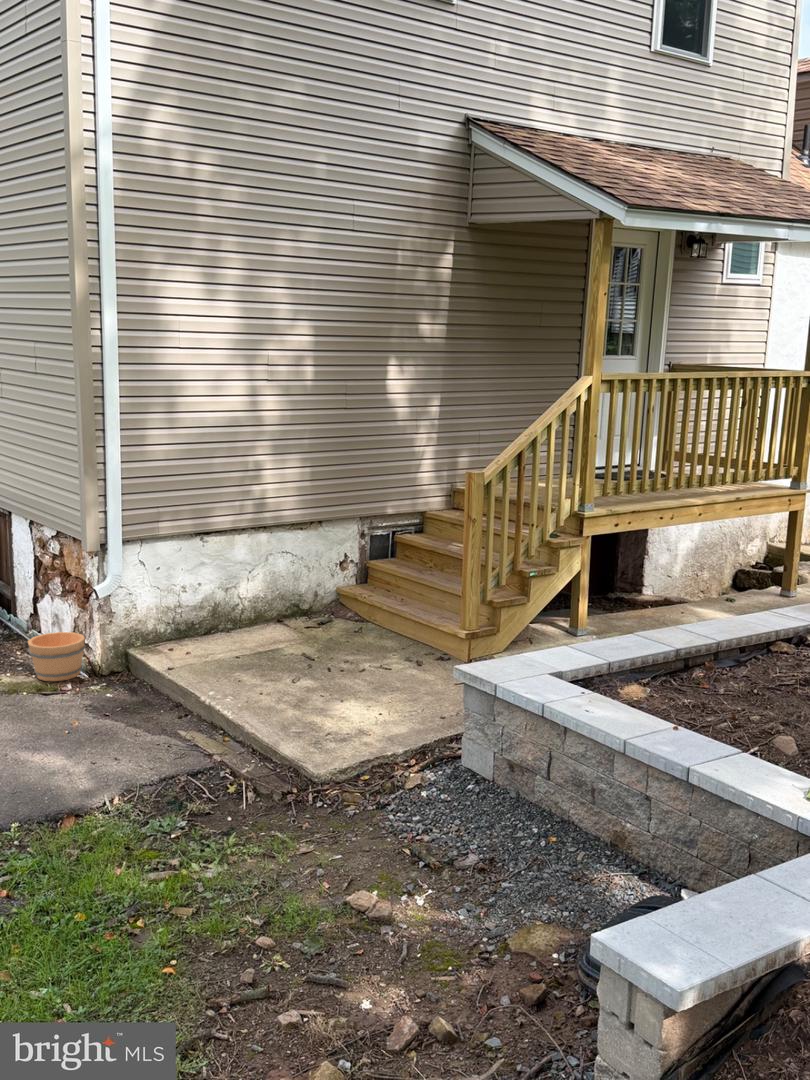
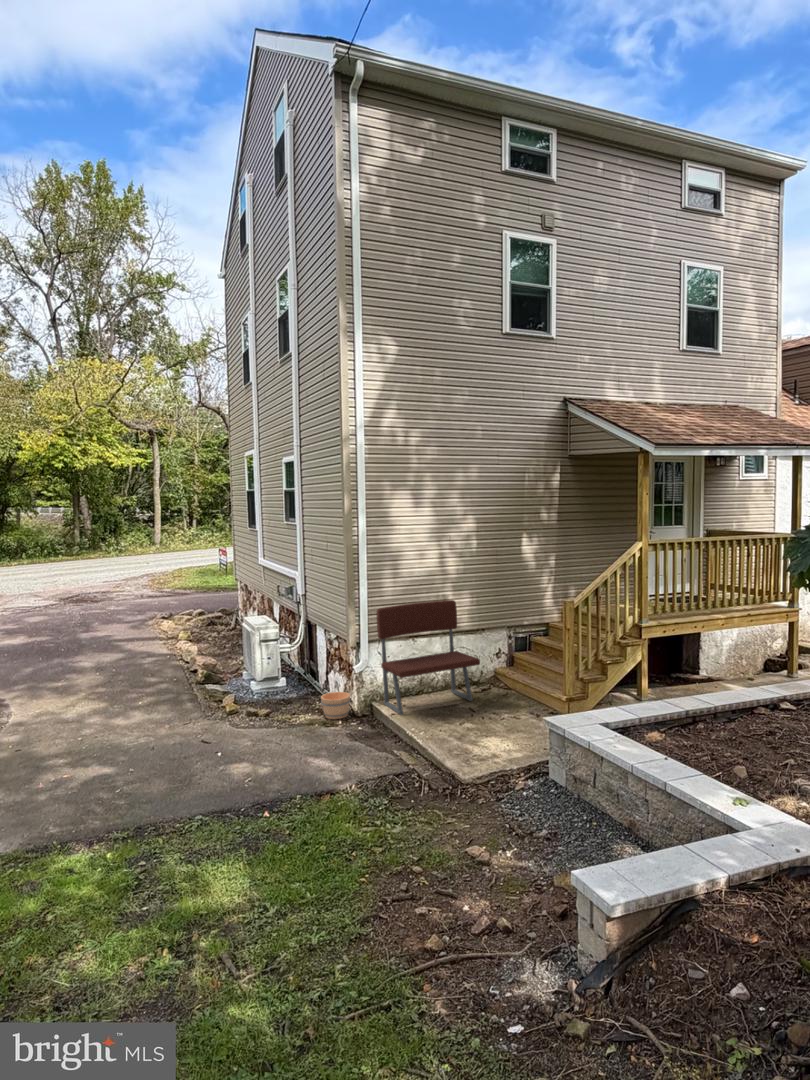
bench: none [136,468,323,670] -> present [377,600,480,715]

